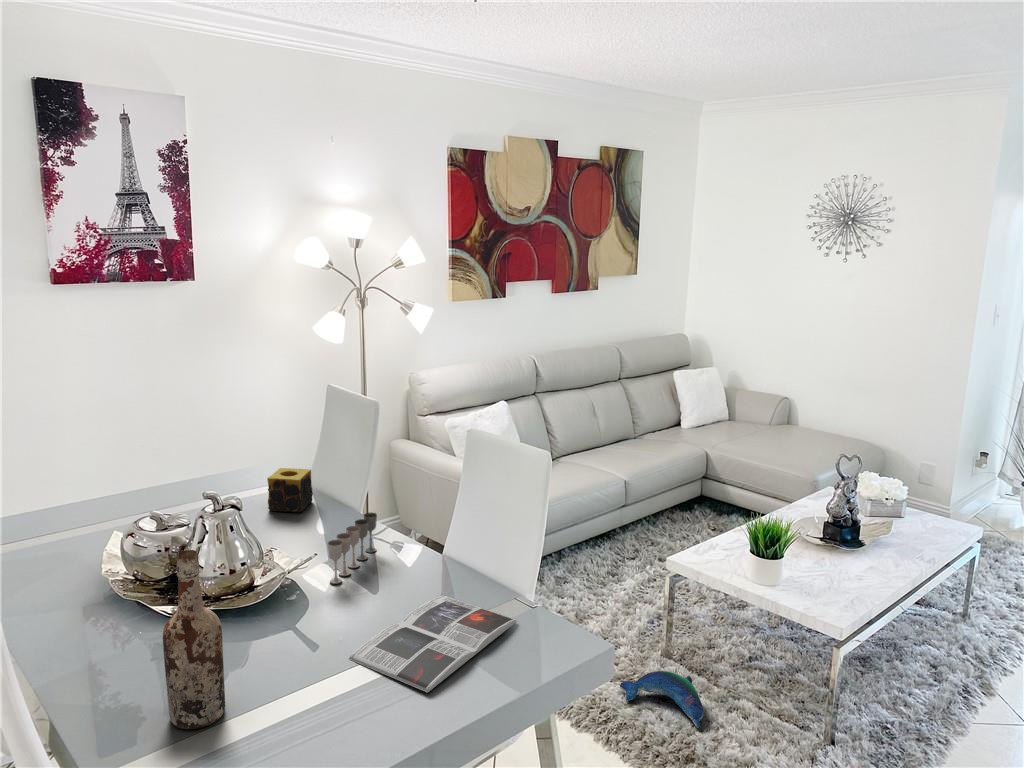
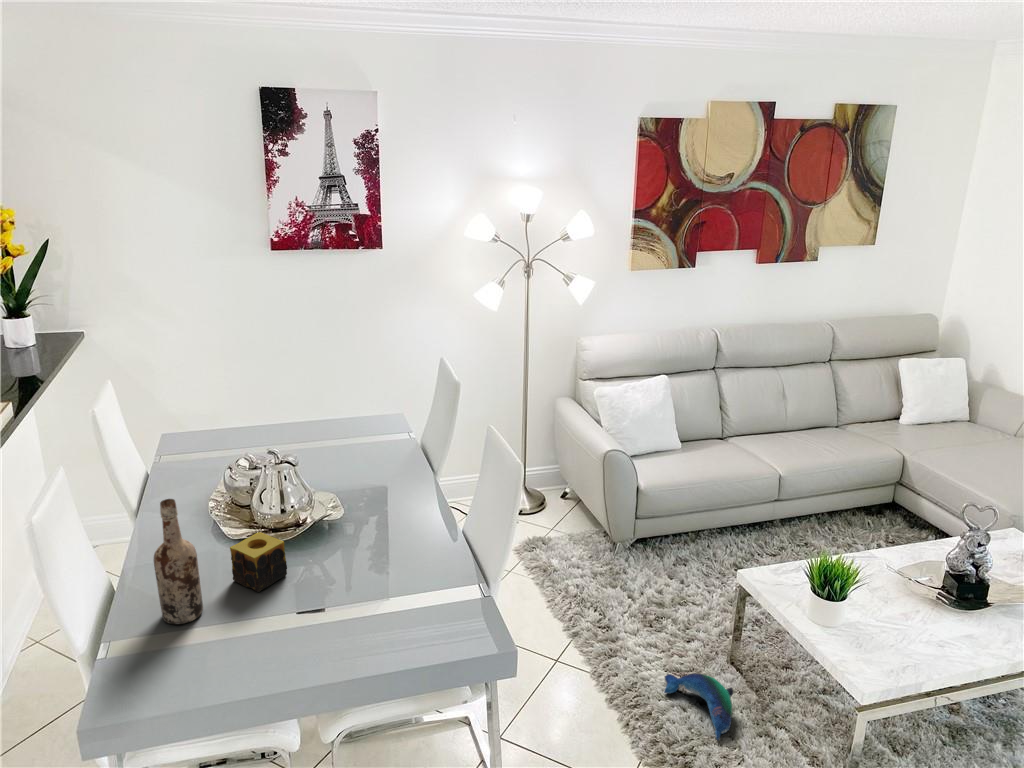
candle: present [267,468,313,512] -> present [230,532,287,592]
wine glass: present [328,512,377,584] -> none [346,479,408,535]
magazine: present [349,595,517,693] -> none [309,564,458,643]

